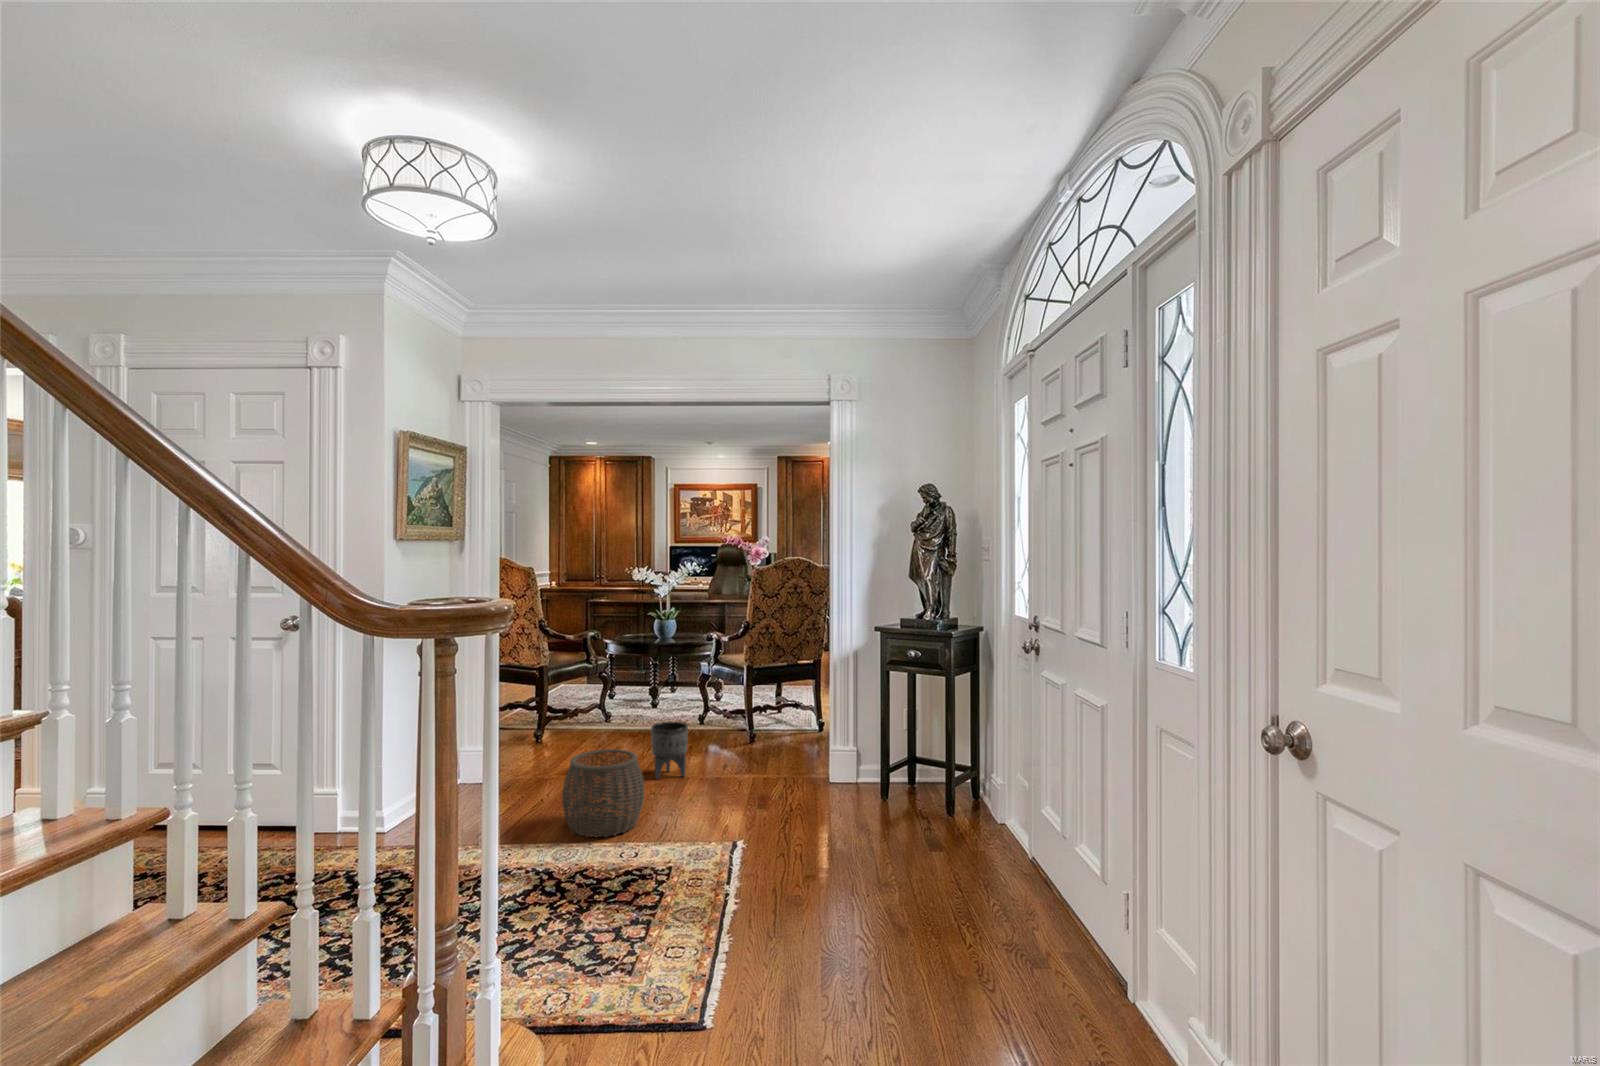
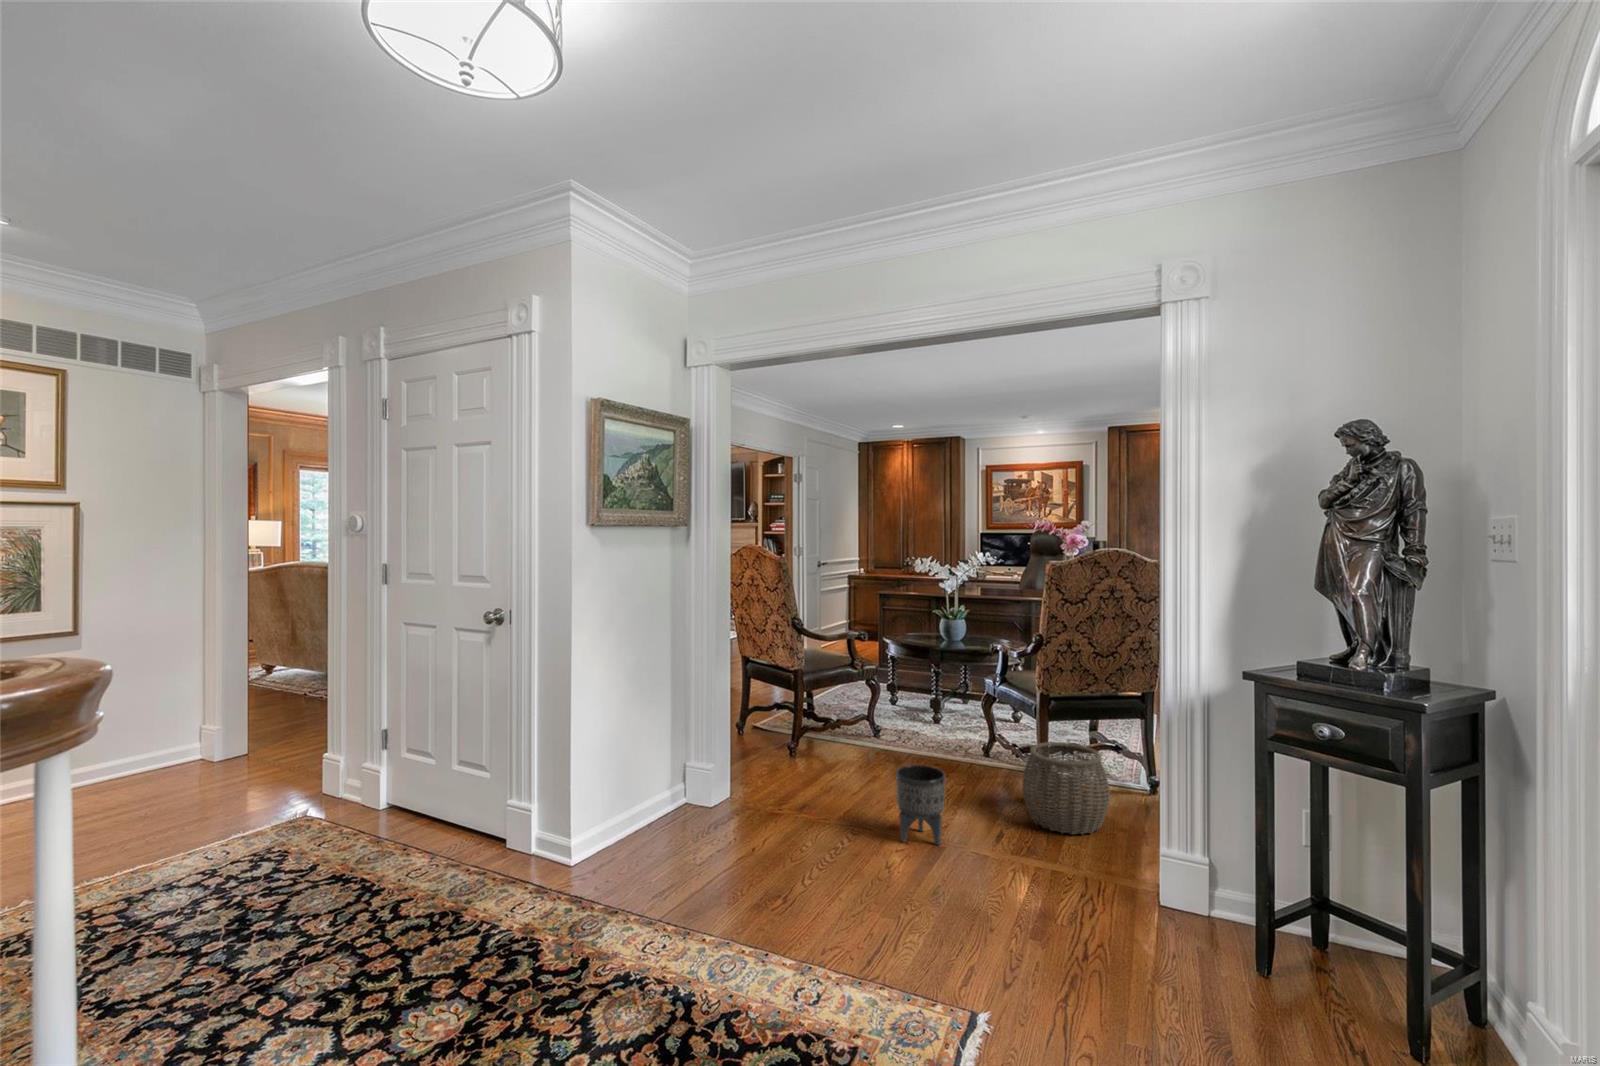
woven basket: present [562,749,645,838] -> present [1022,742,1110,834]

